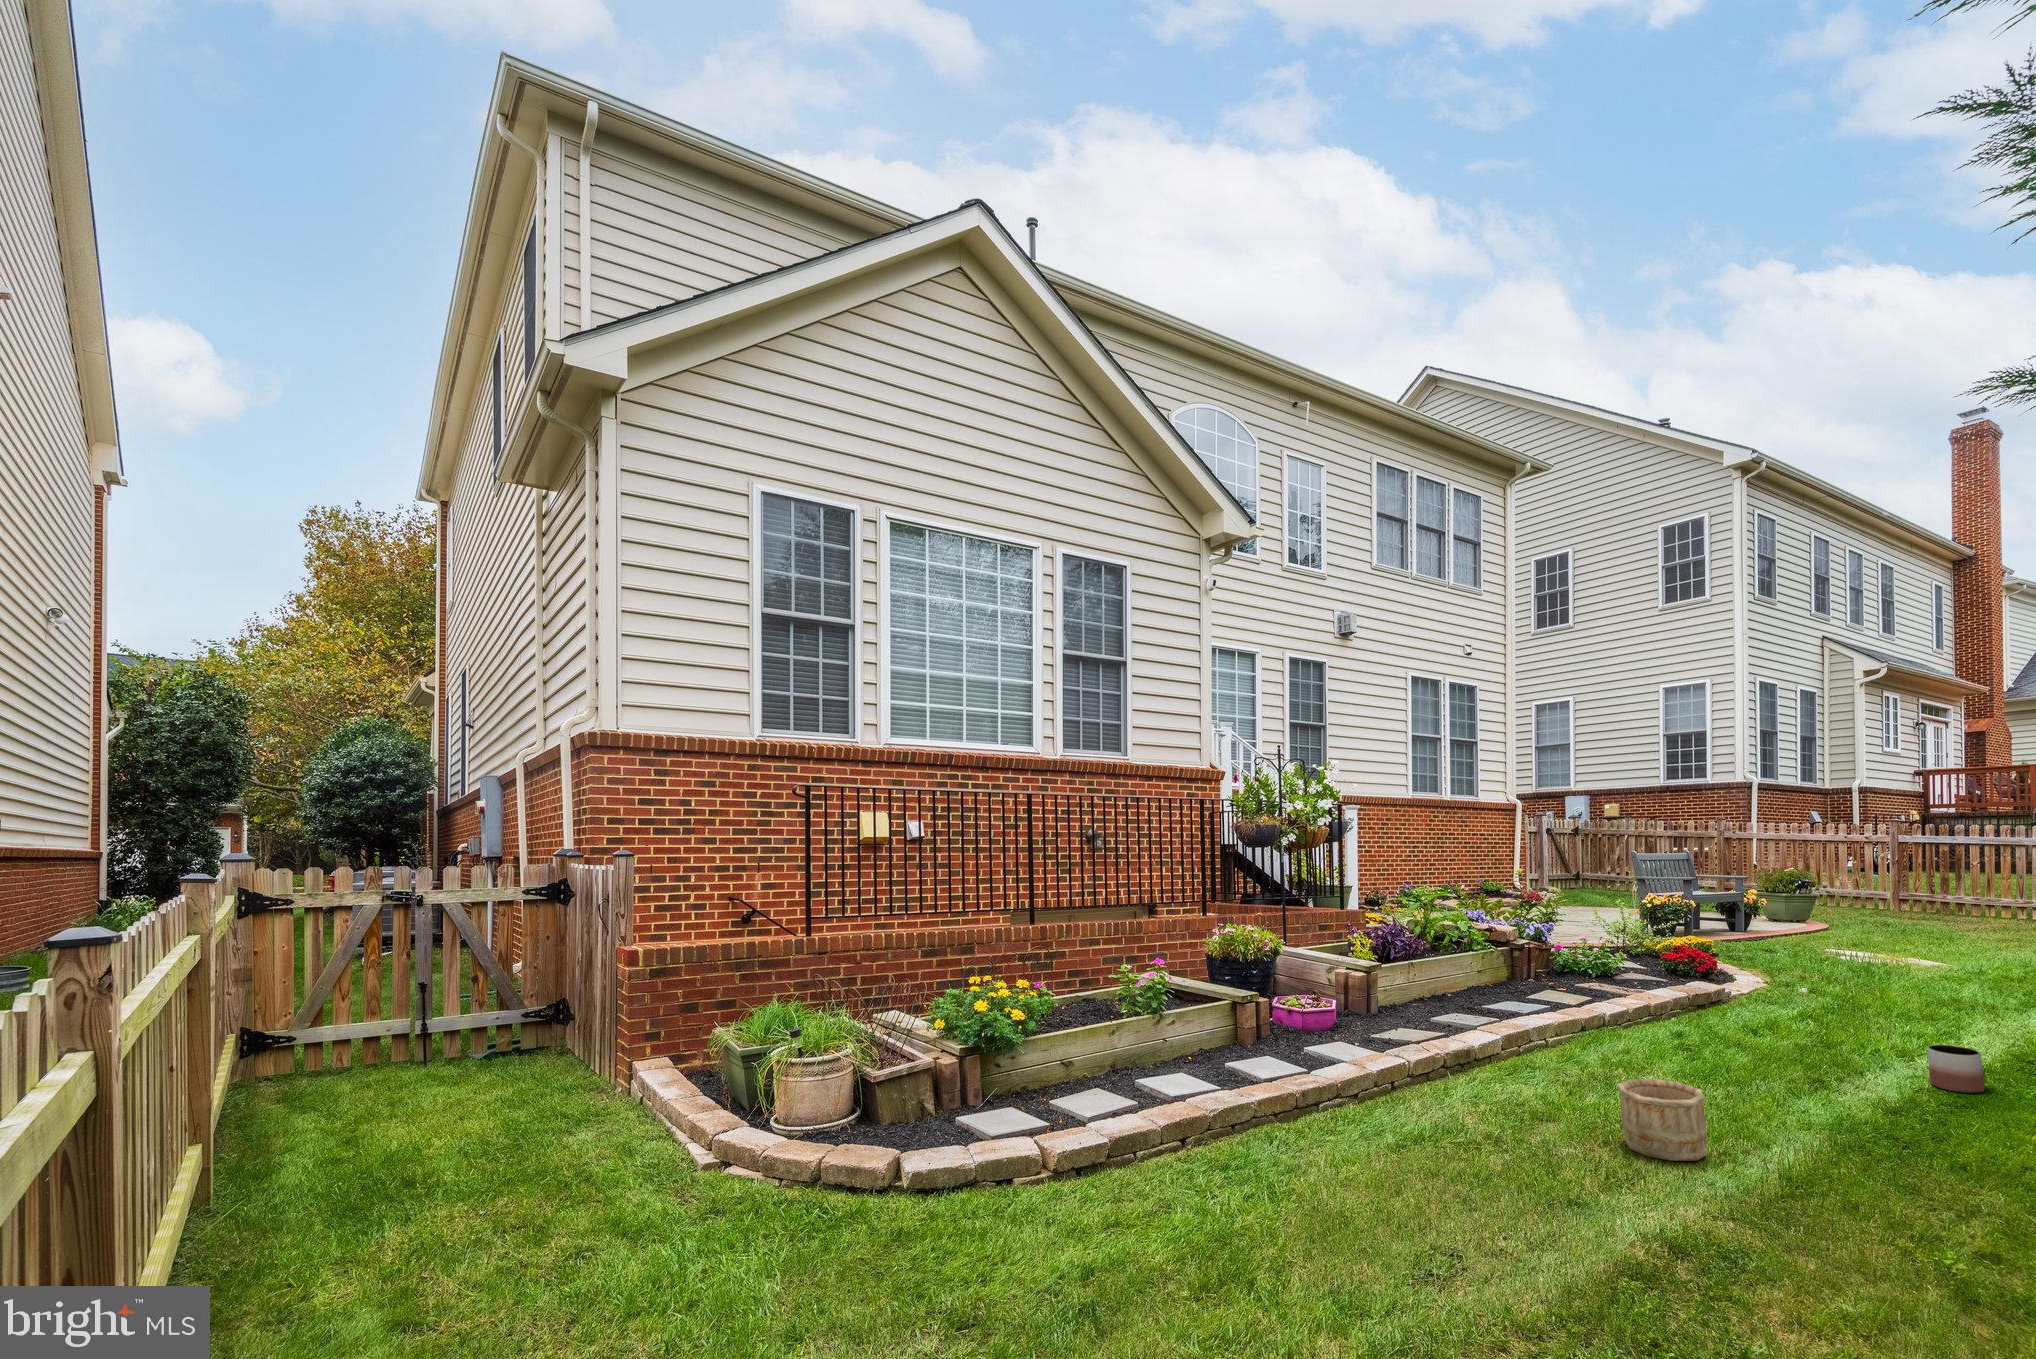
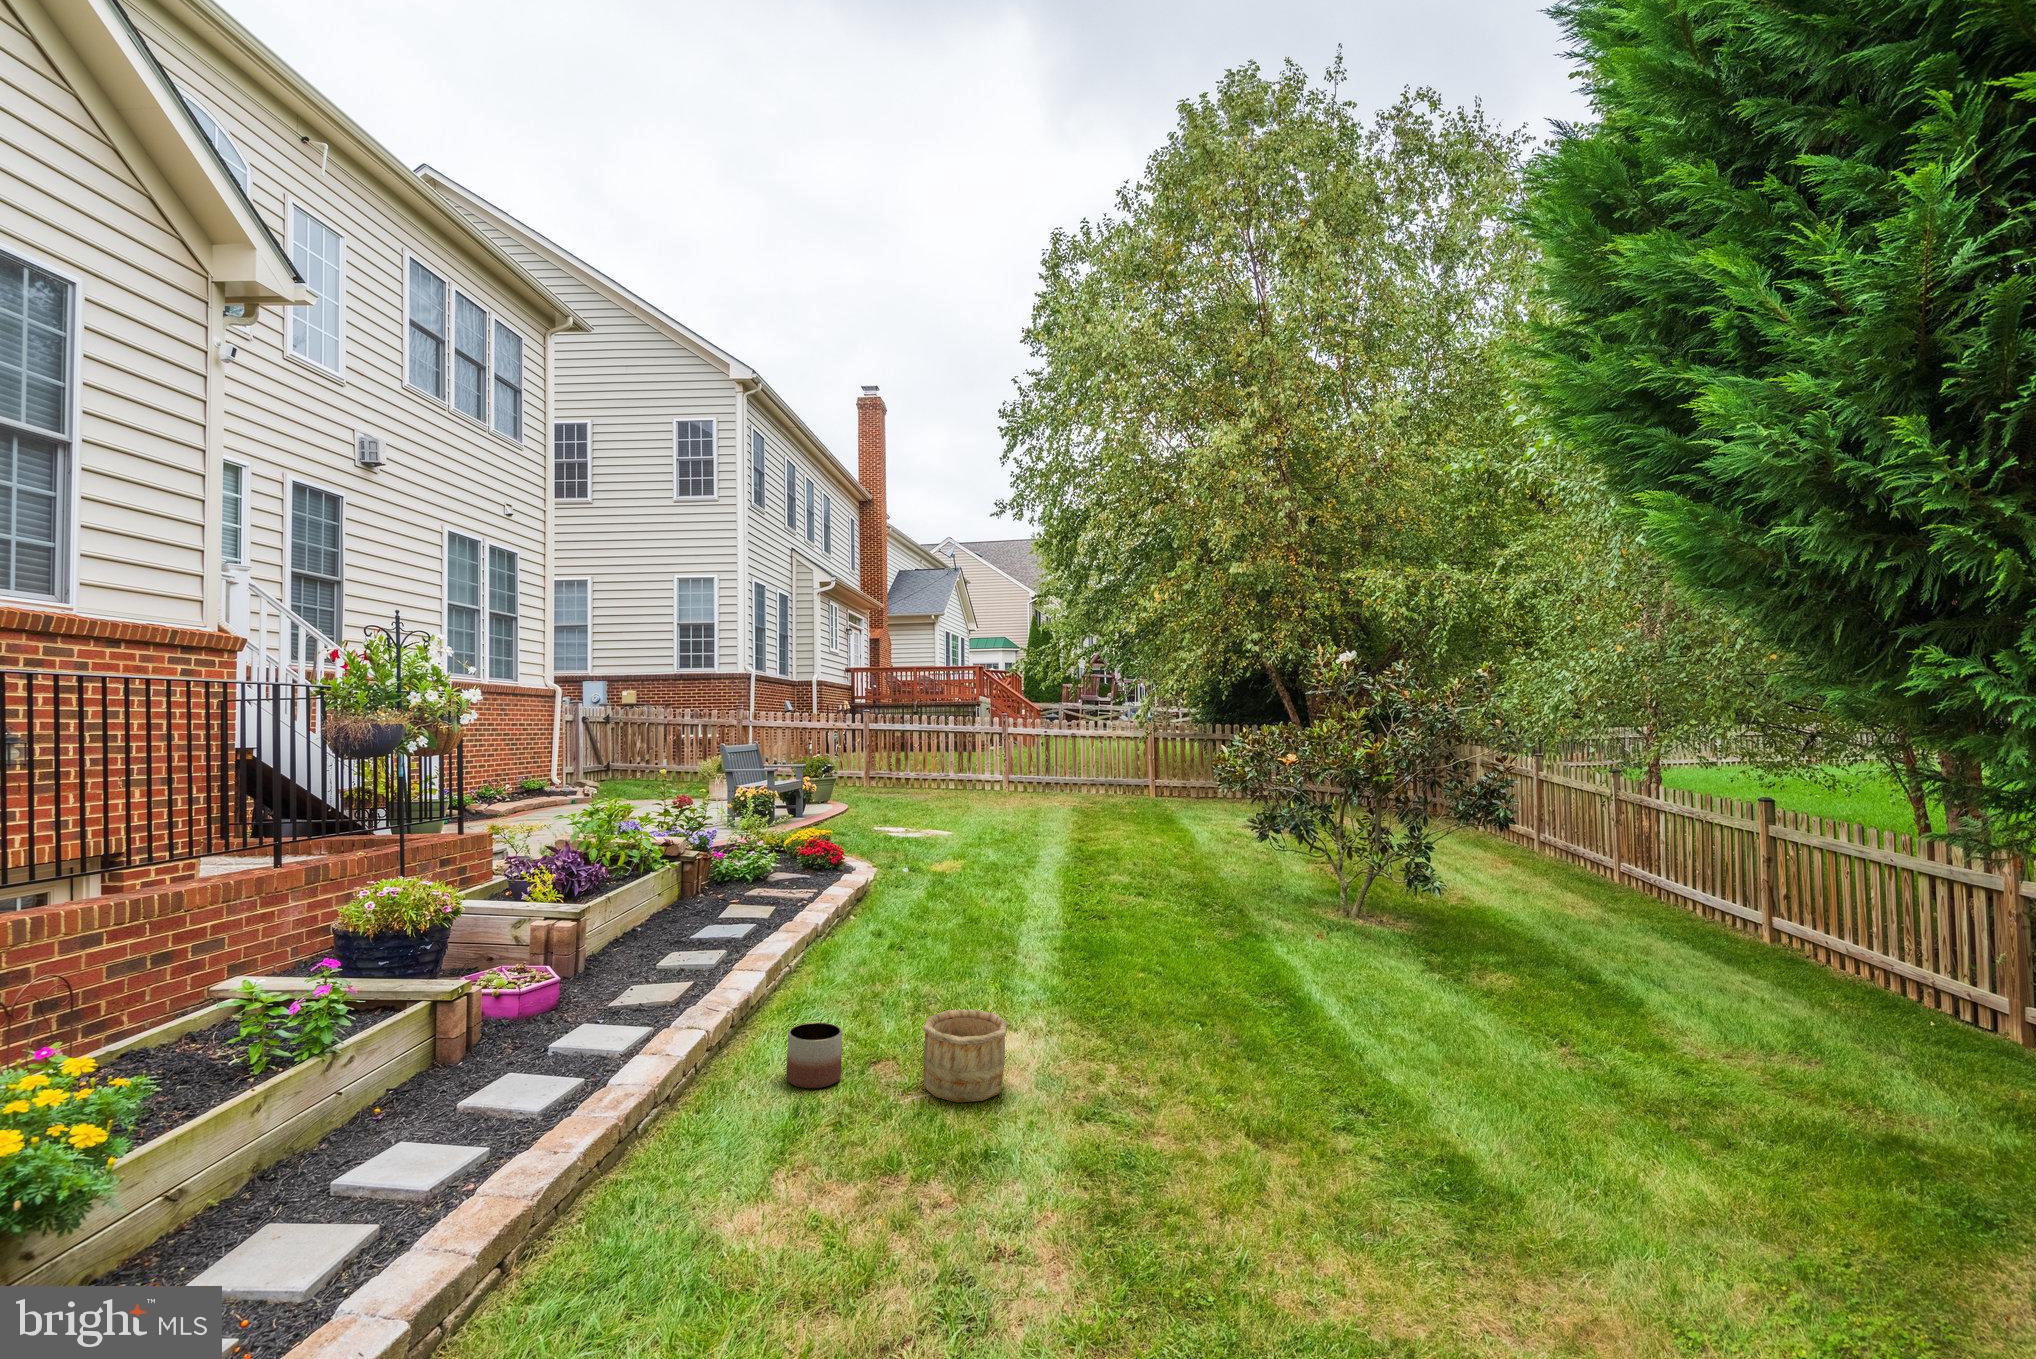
planter: present [1928,1045,1985,1093] -> present [786,1023,842,1089]

